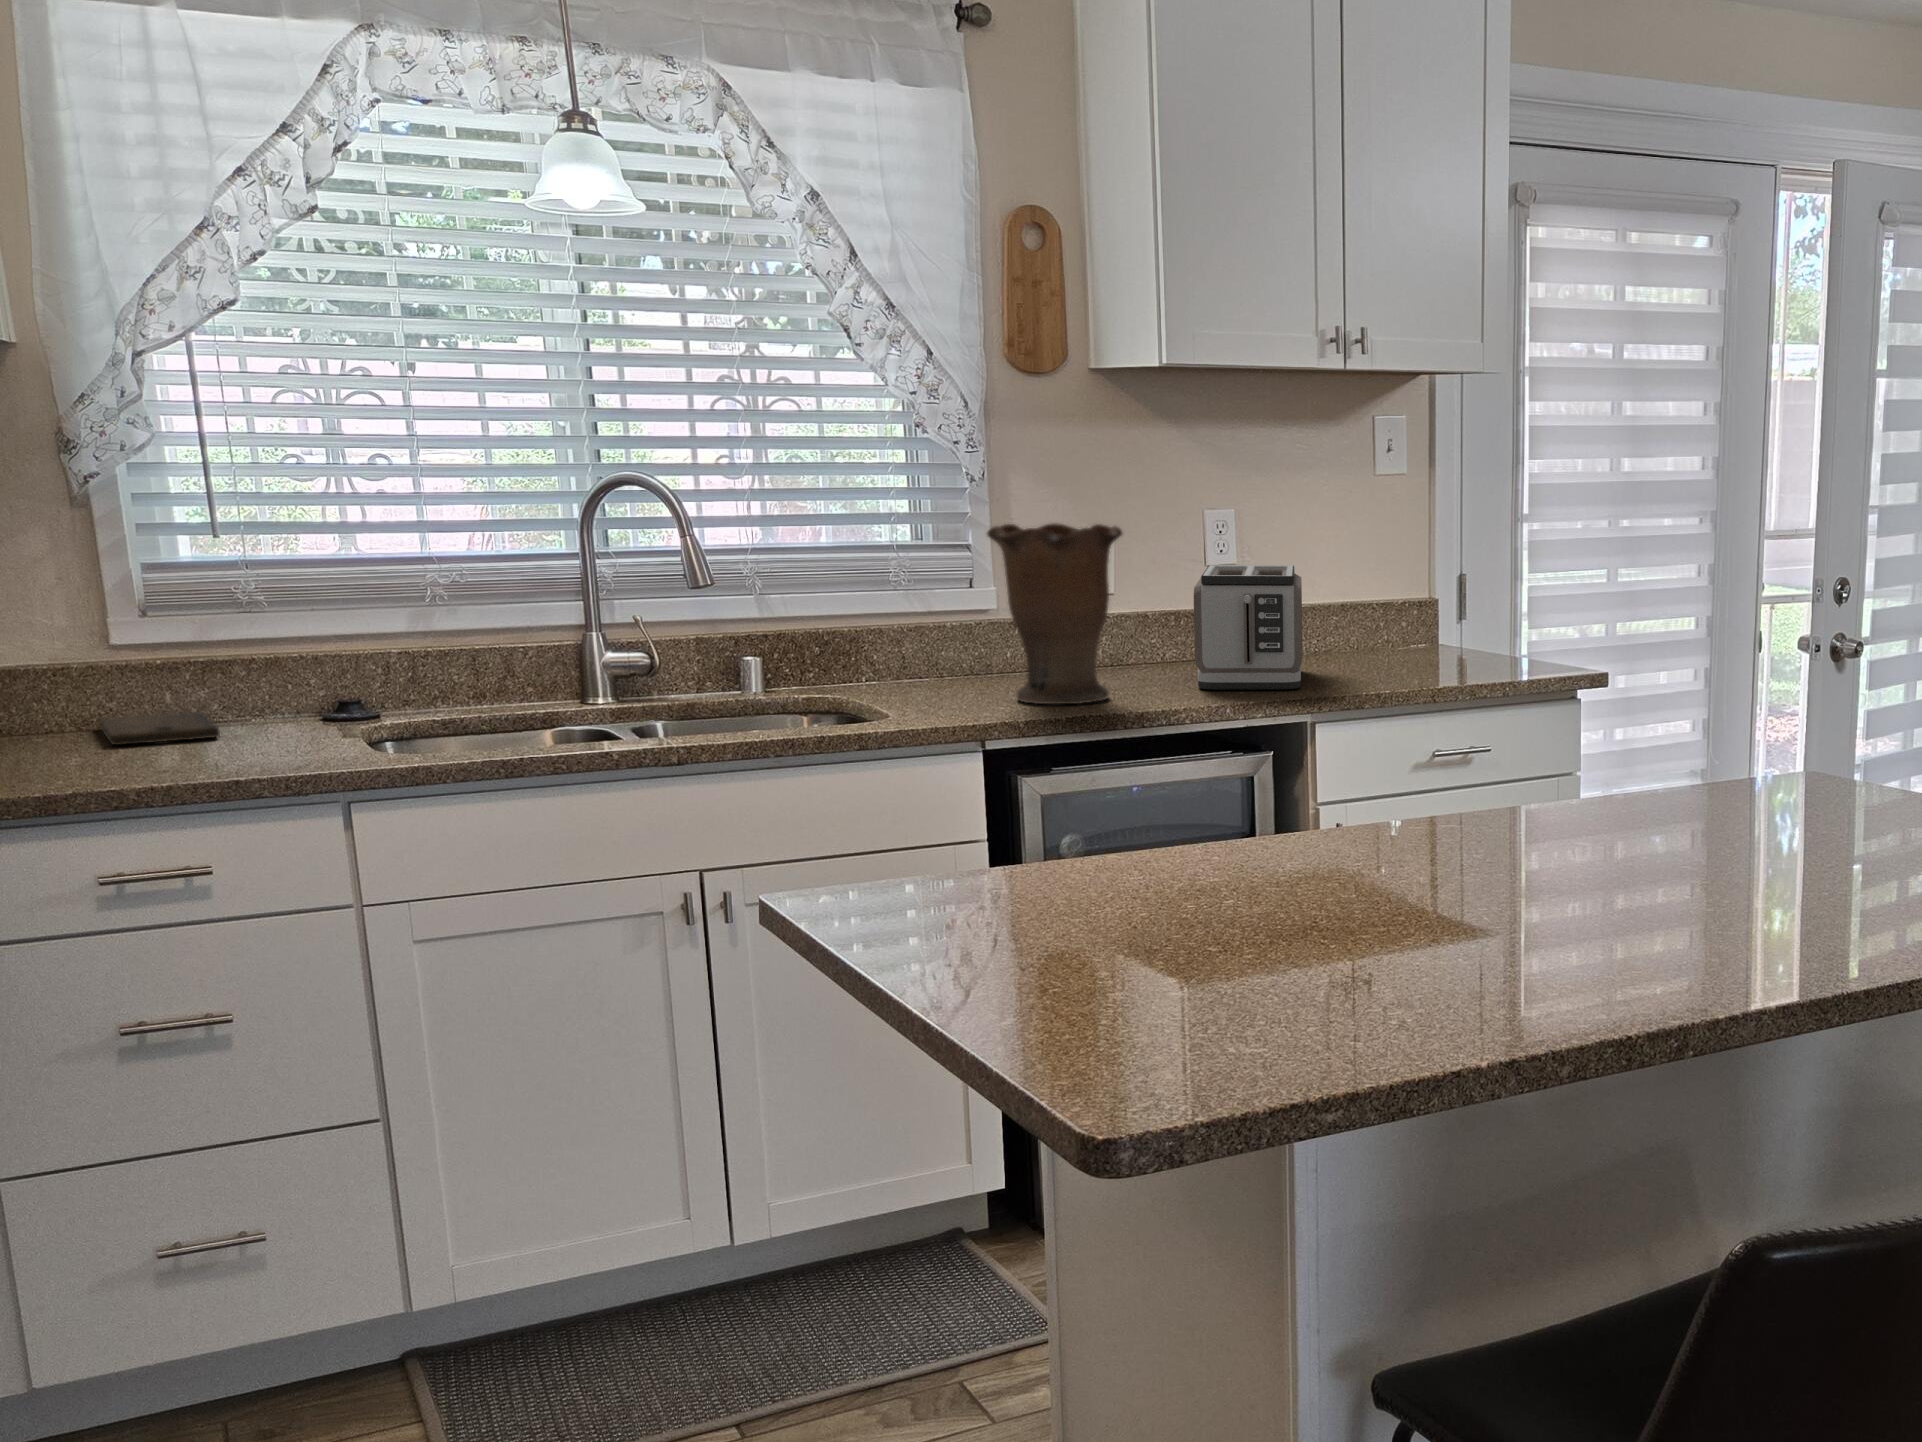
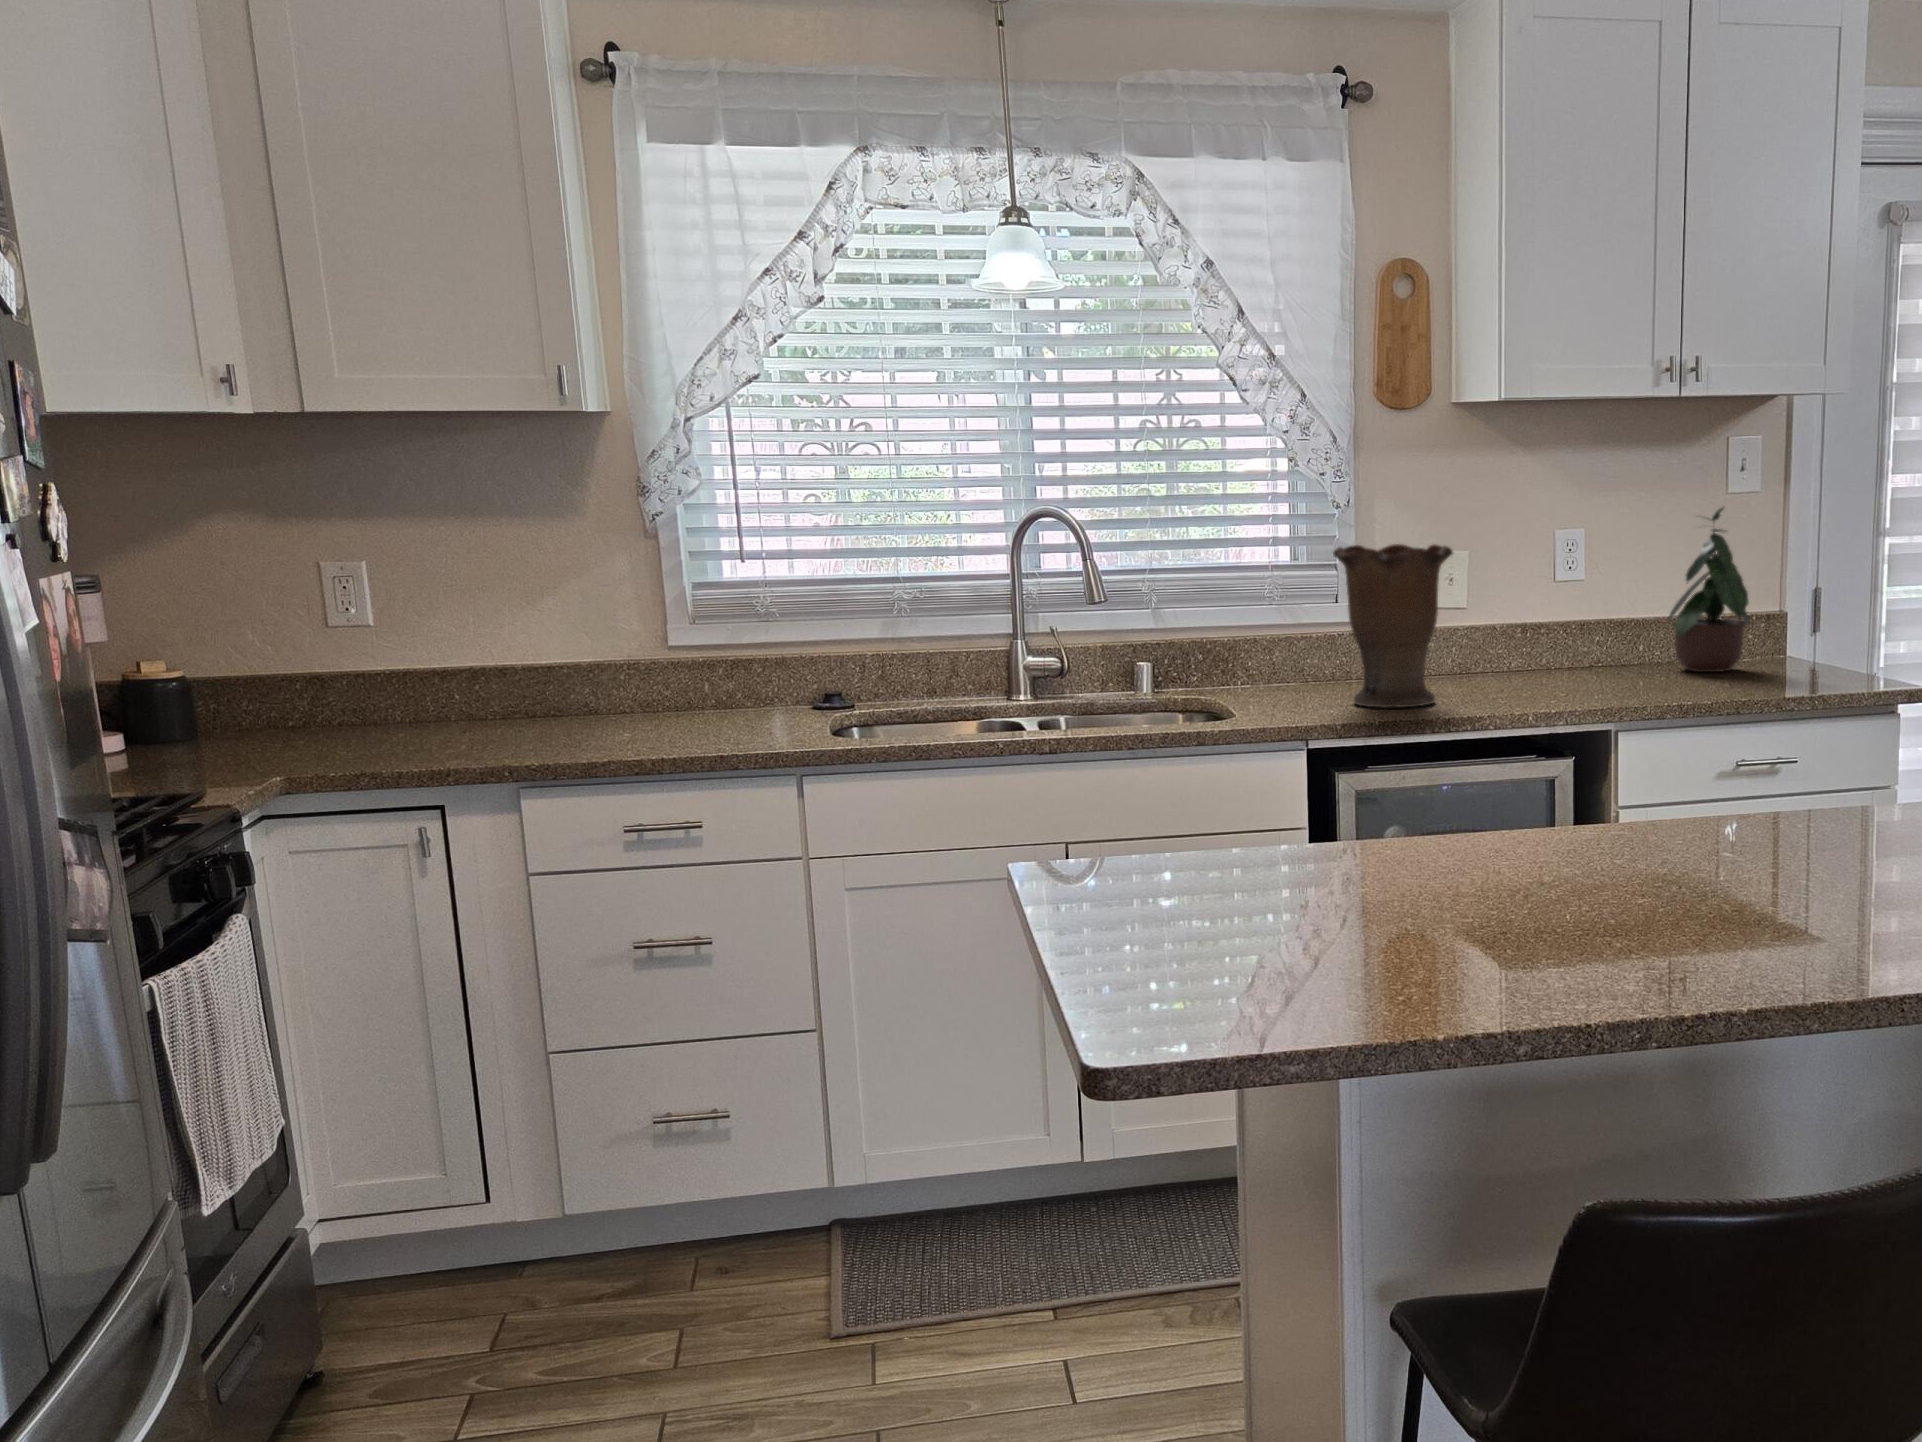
potted plant: none [1319,487,1421,660] -> present [1668,508,1750,672]
toaster: present [1194,565,1302,690] -> none [1519,582,1635,698]
cutting board: present [98,712,220,745] -> none [660,699,735,723]

